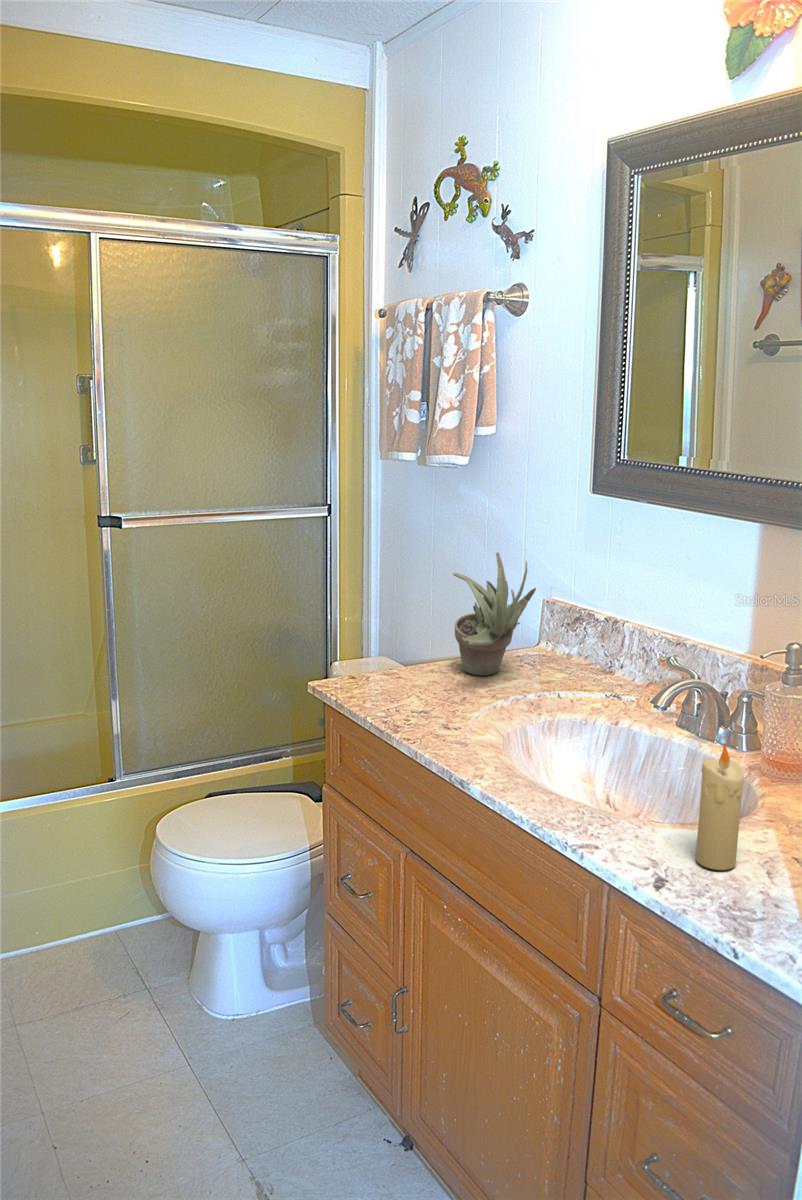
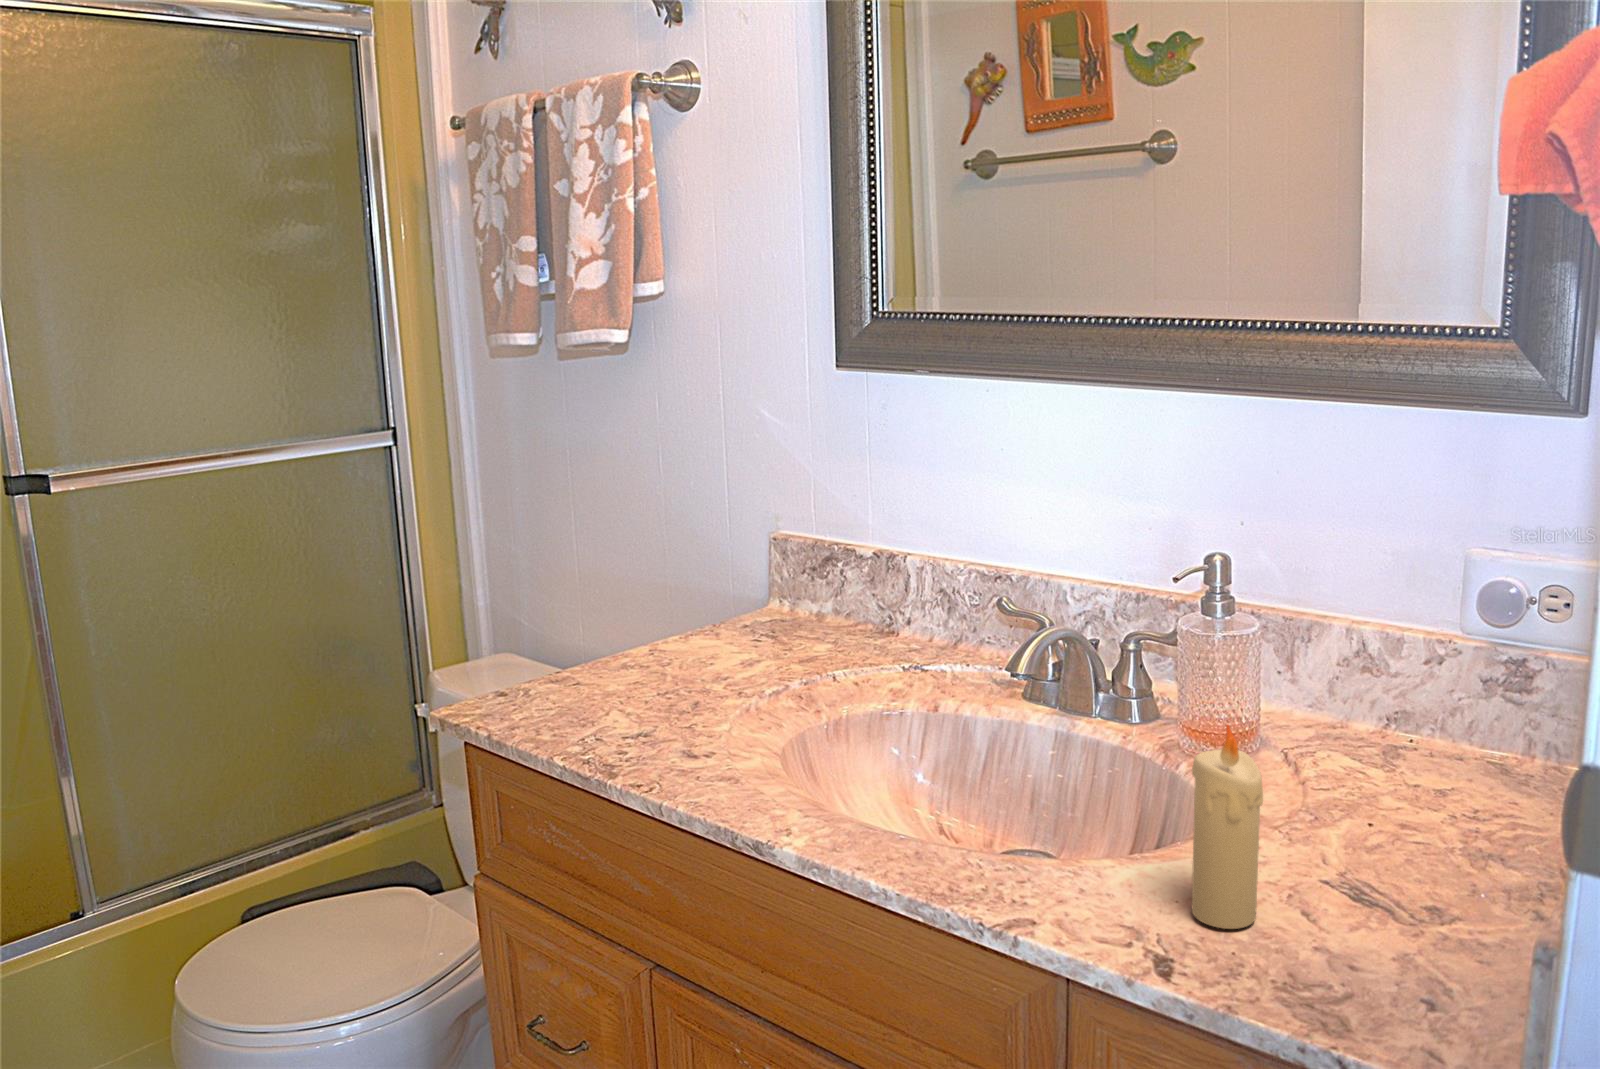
succulent plant: present [453,552,536,676] -> none [643,468,777,662]

